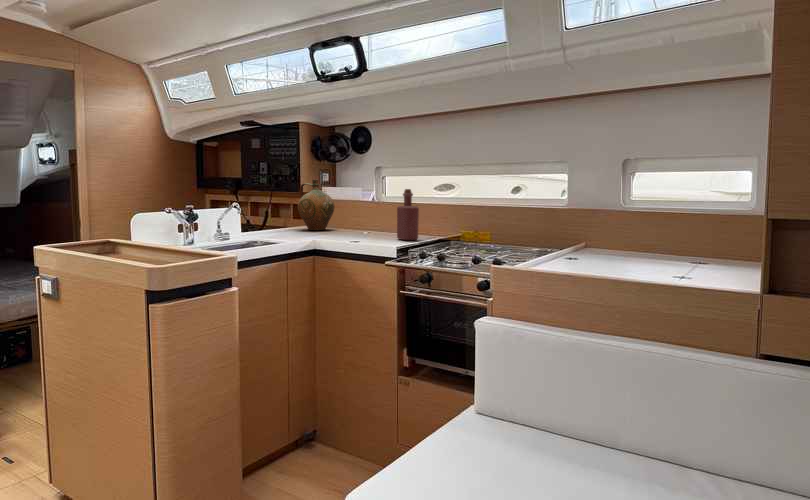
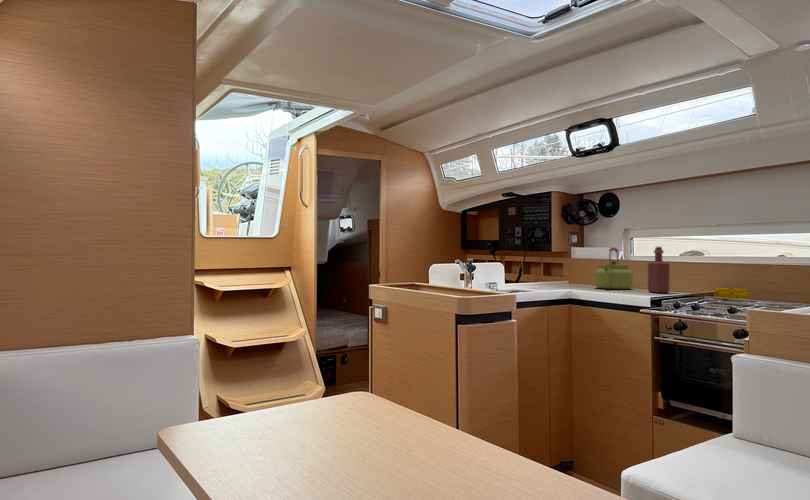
ceramic jug: present [298,179,335,230] -> none [551,240,584,284]
kettle: none [343,189,383,236] -> present [595,247,633,289]

